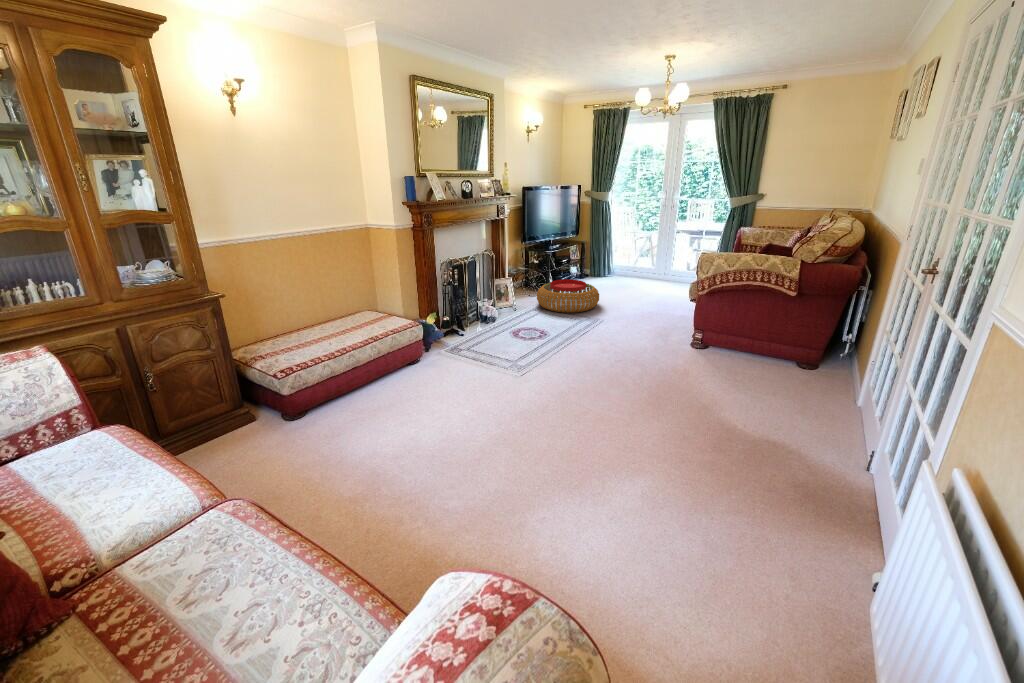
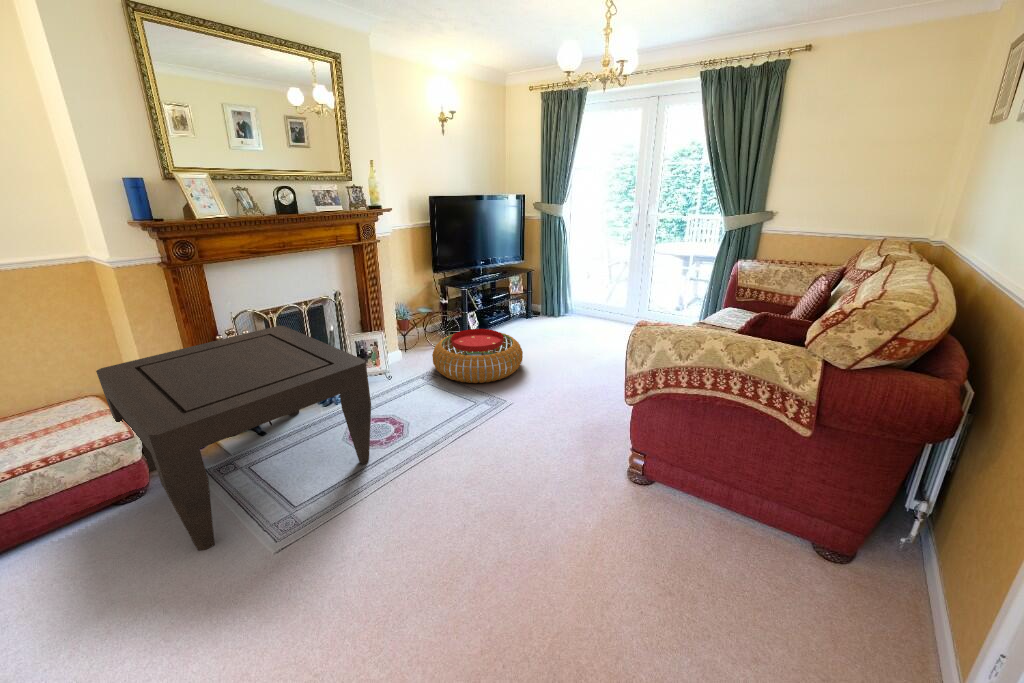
coffee table: none [393,270,543,377] -> present [96,326,371,550]

